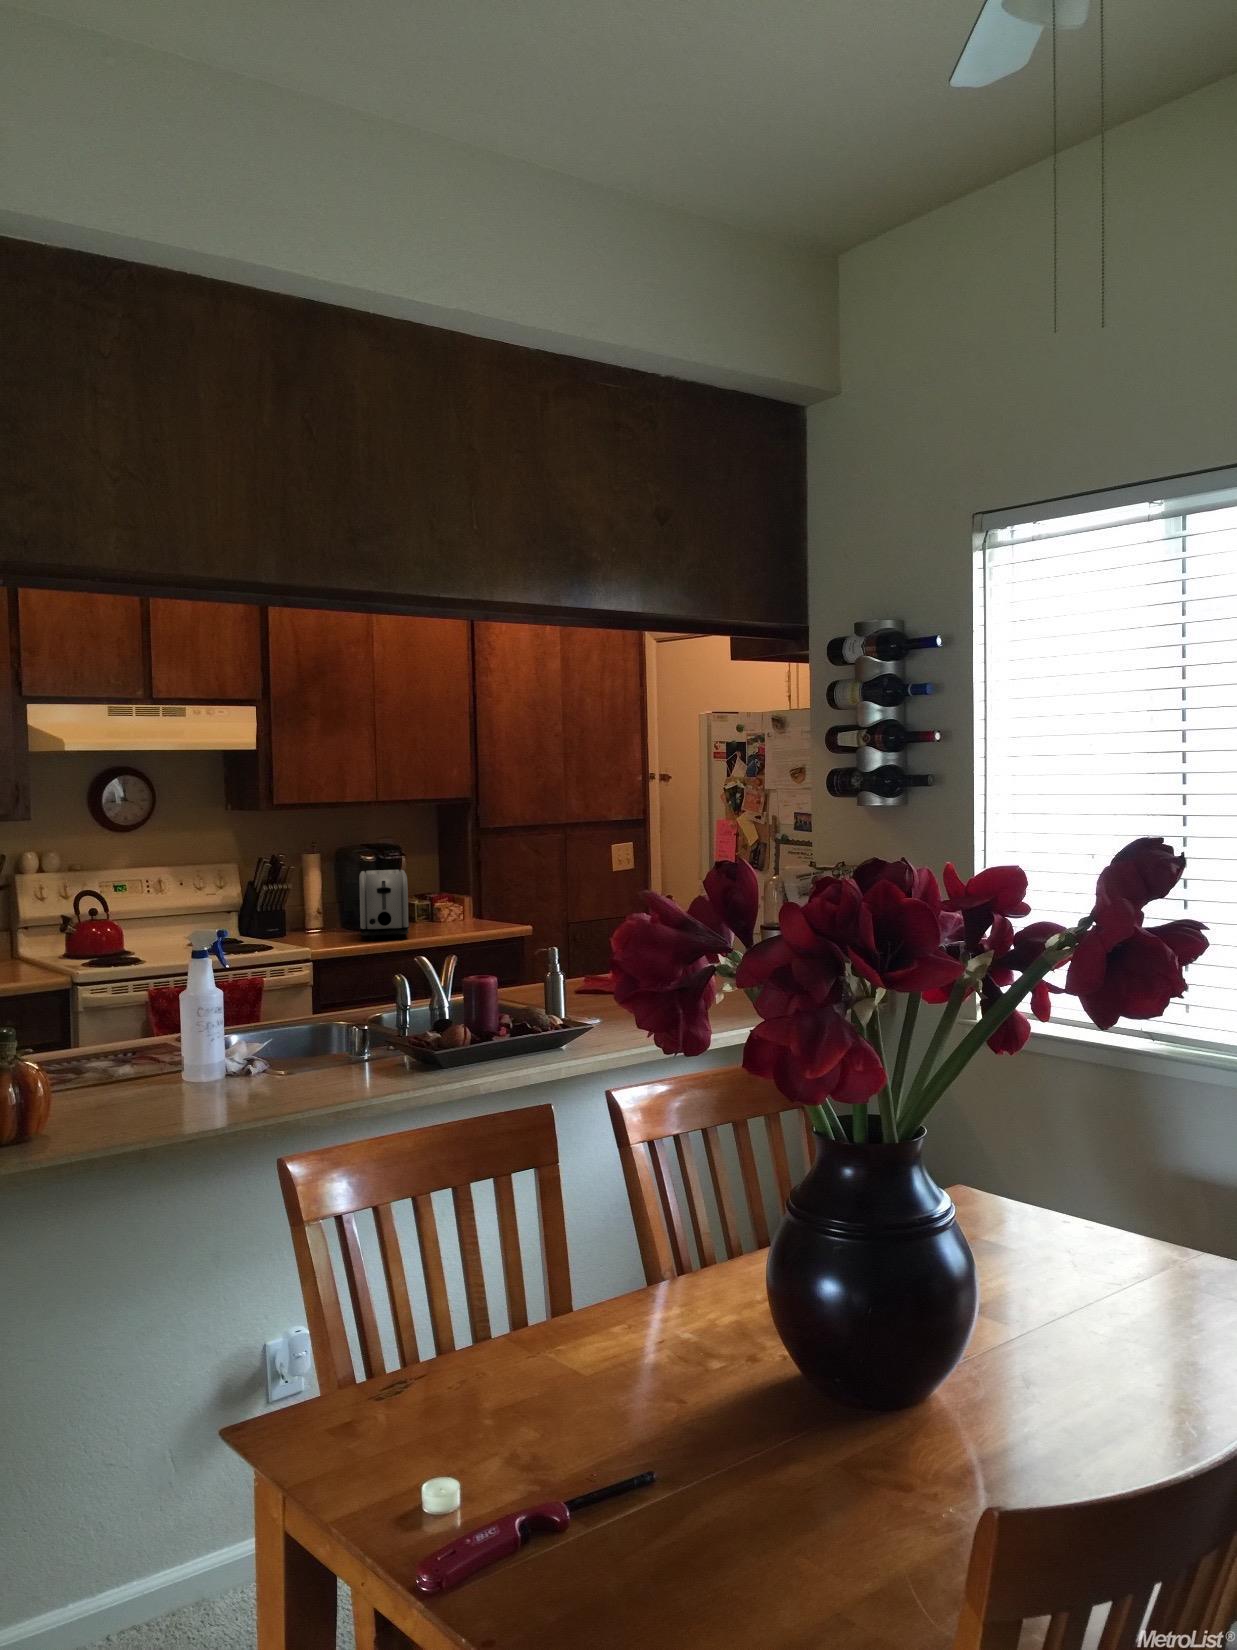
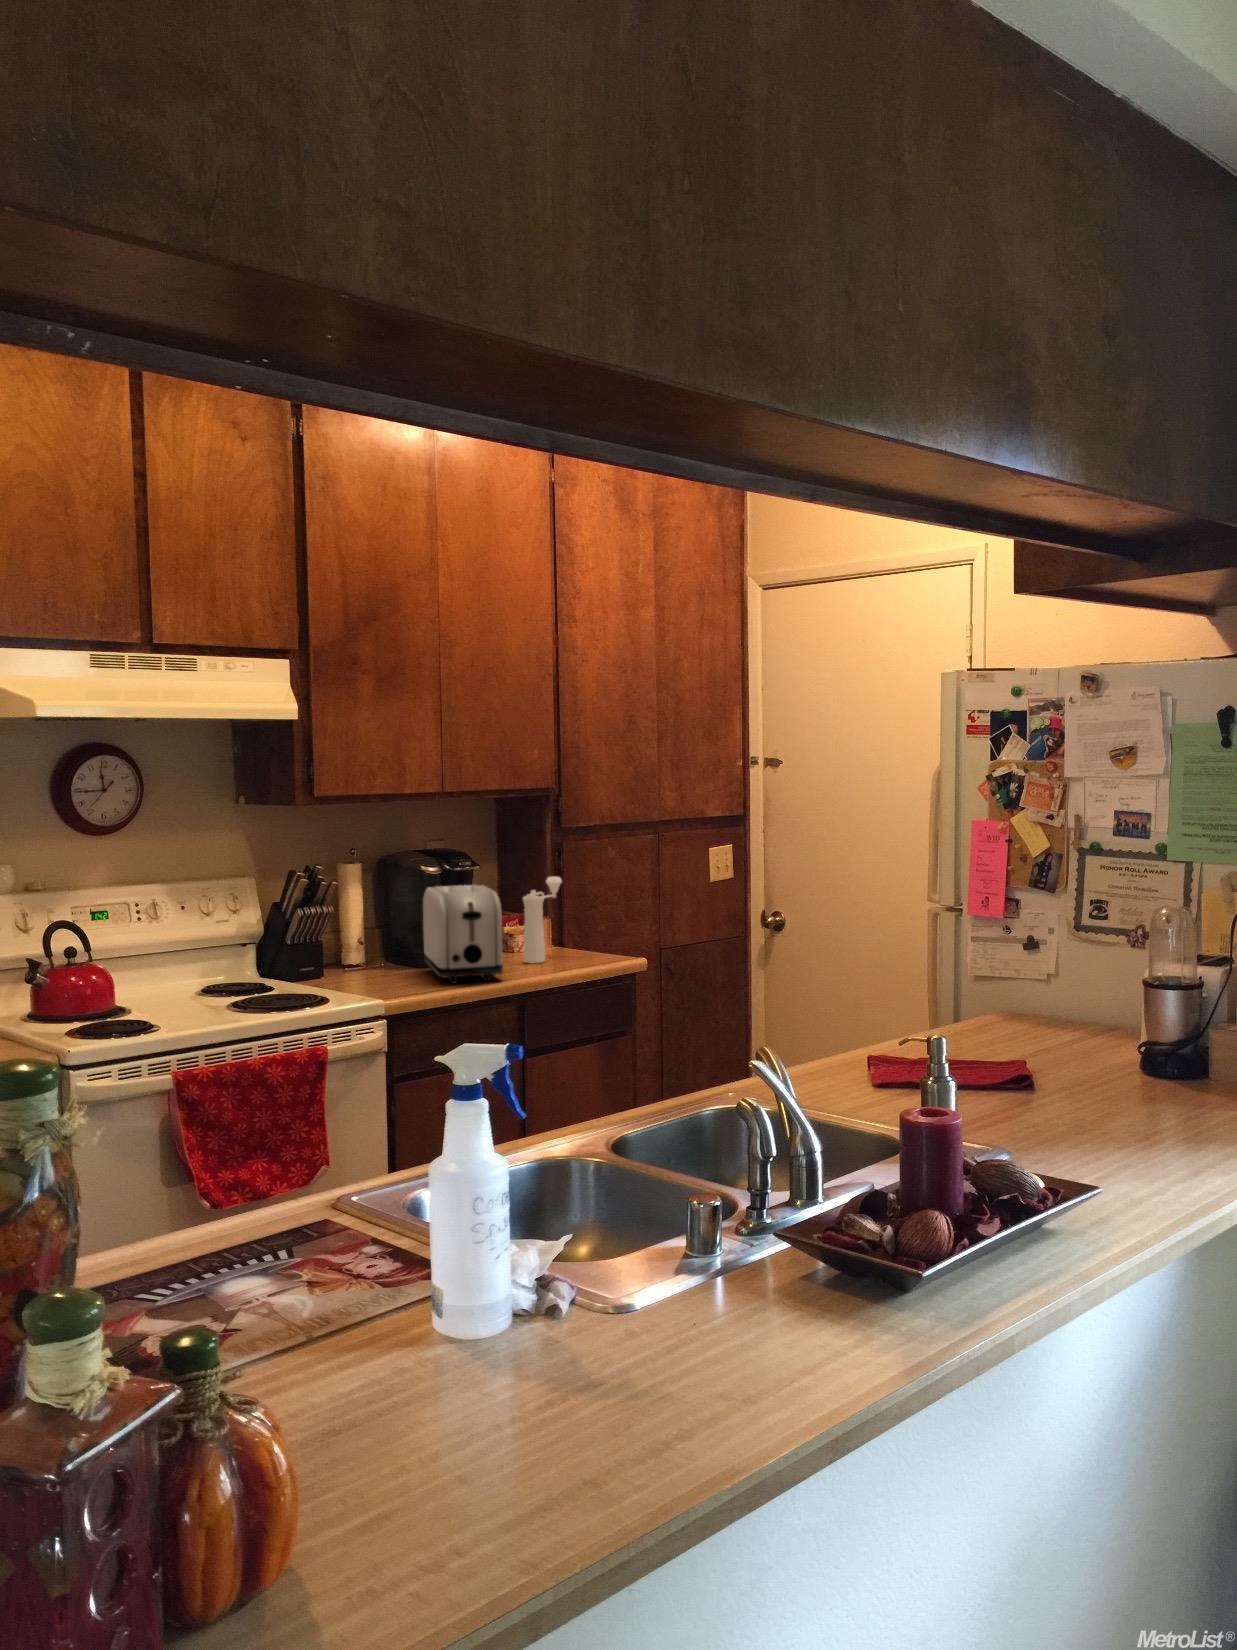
pepper mill: none [437,865,472,930] -> present [523,877,562,963]

